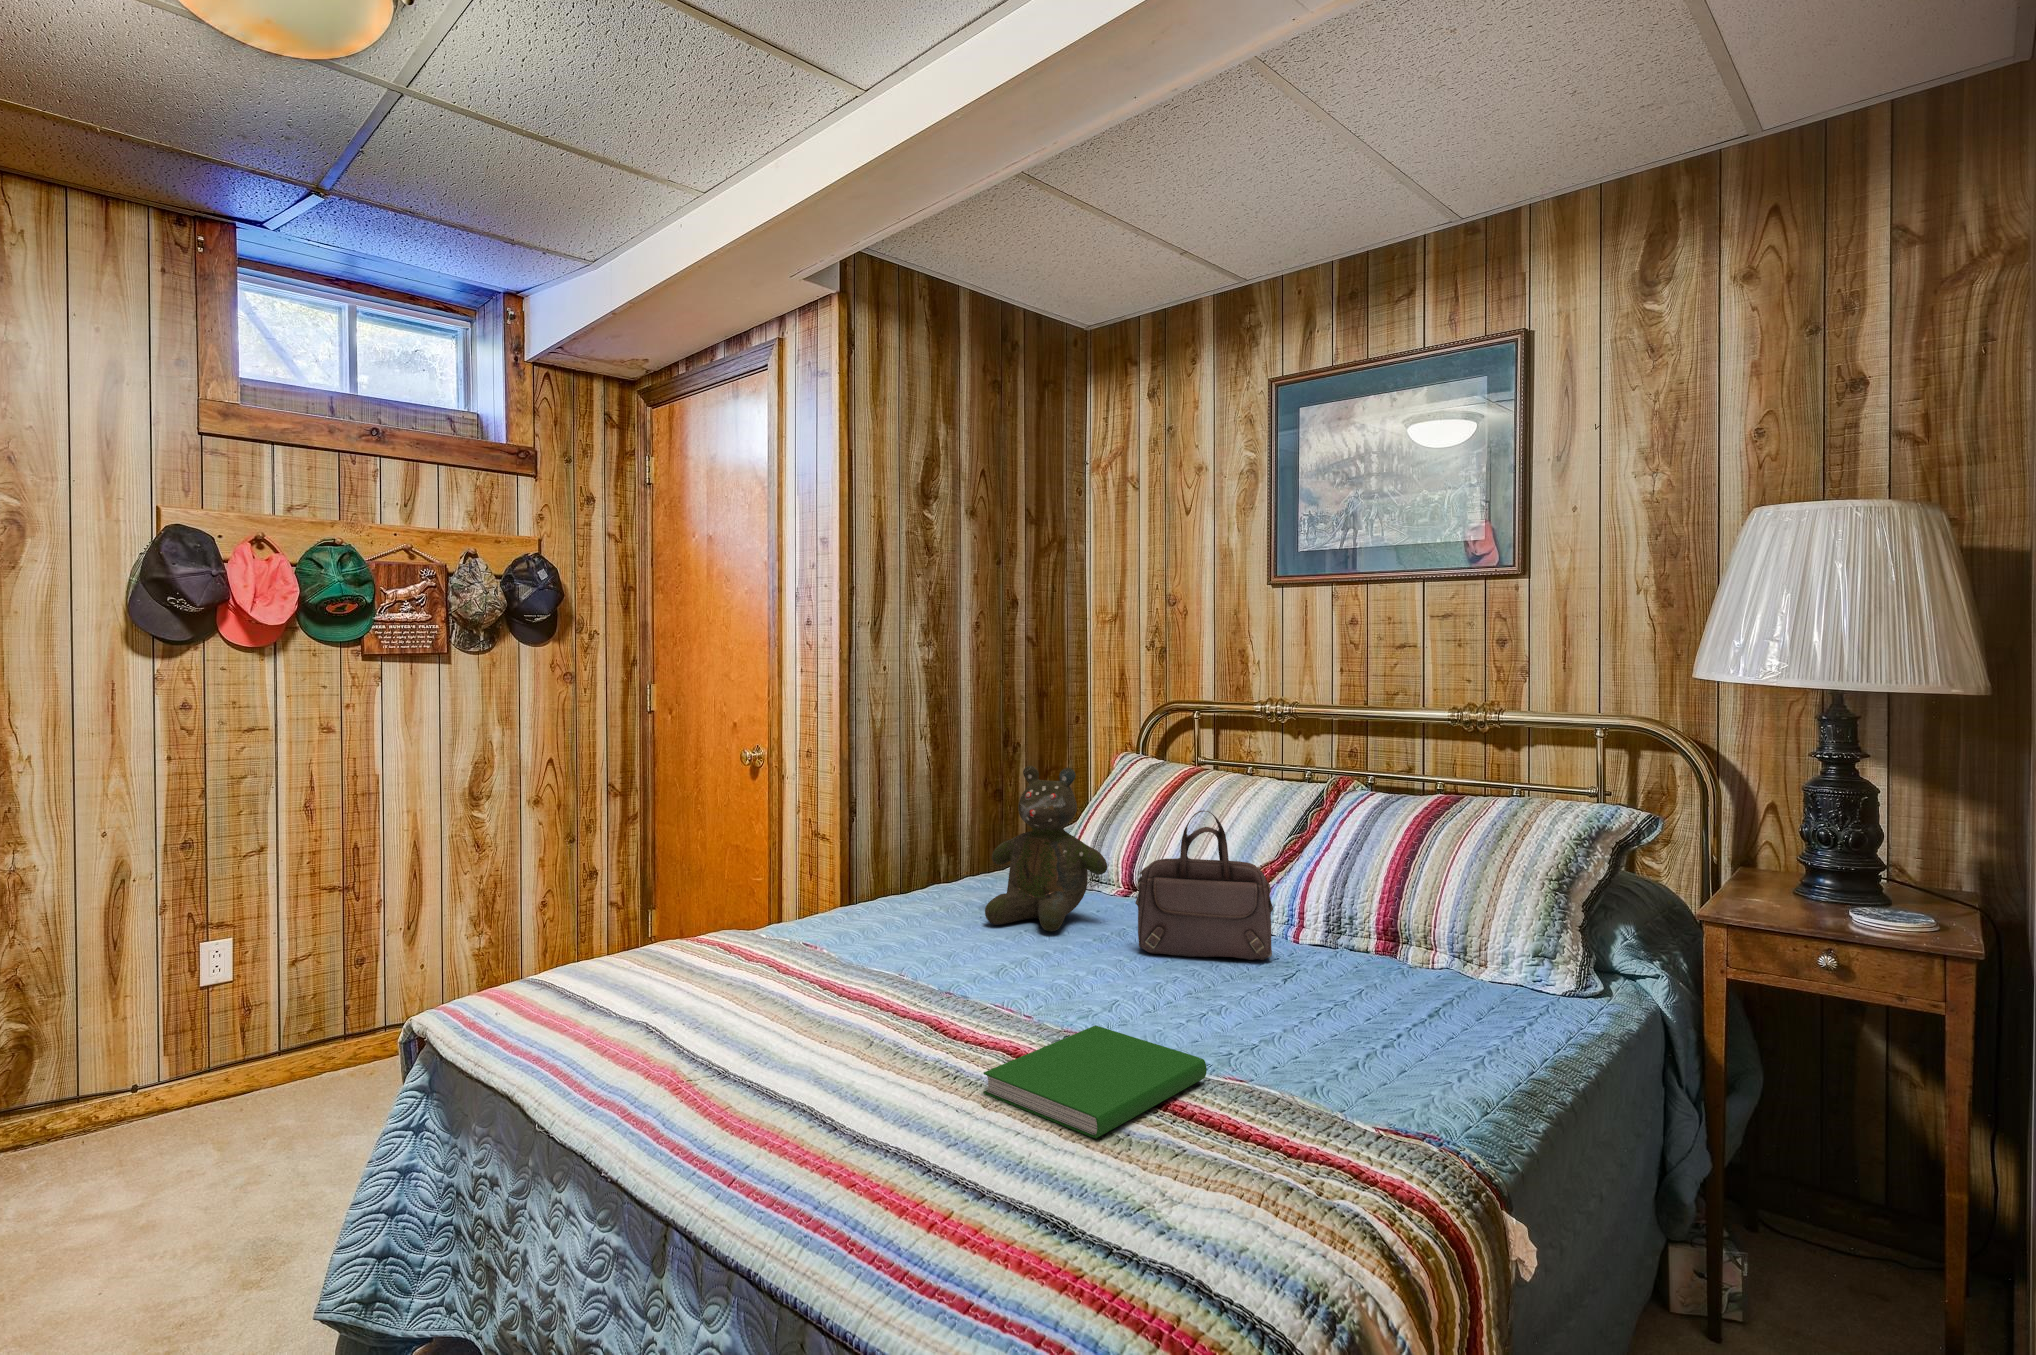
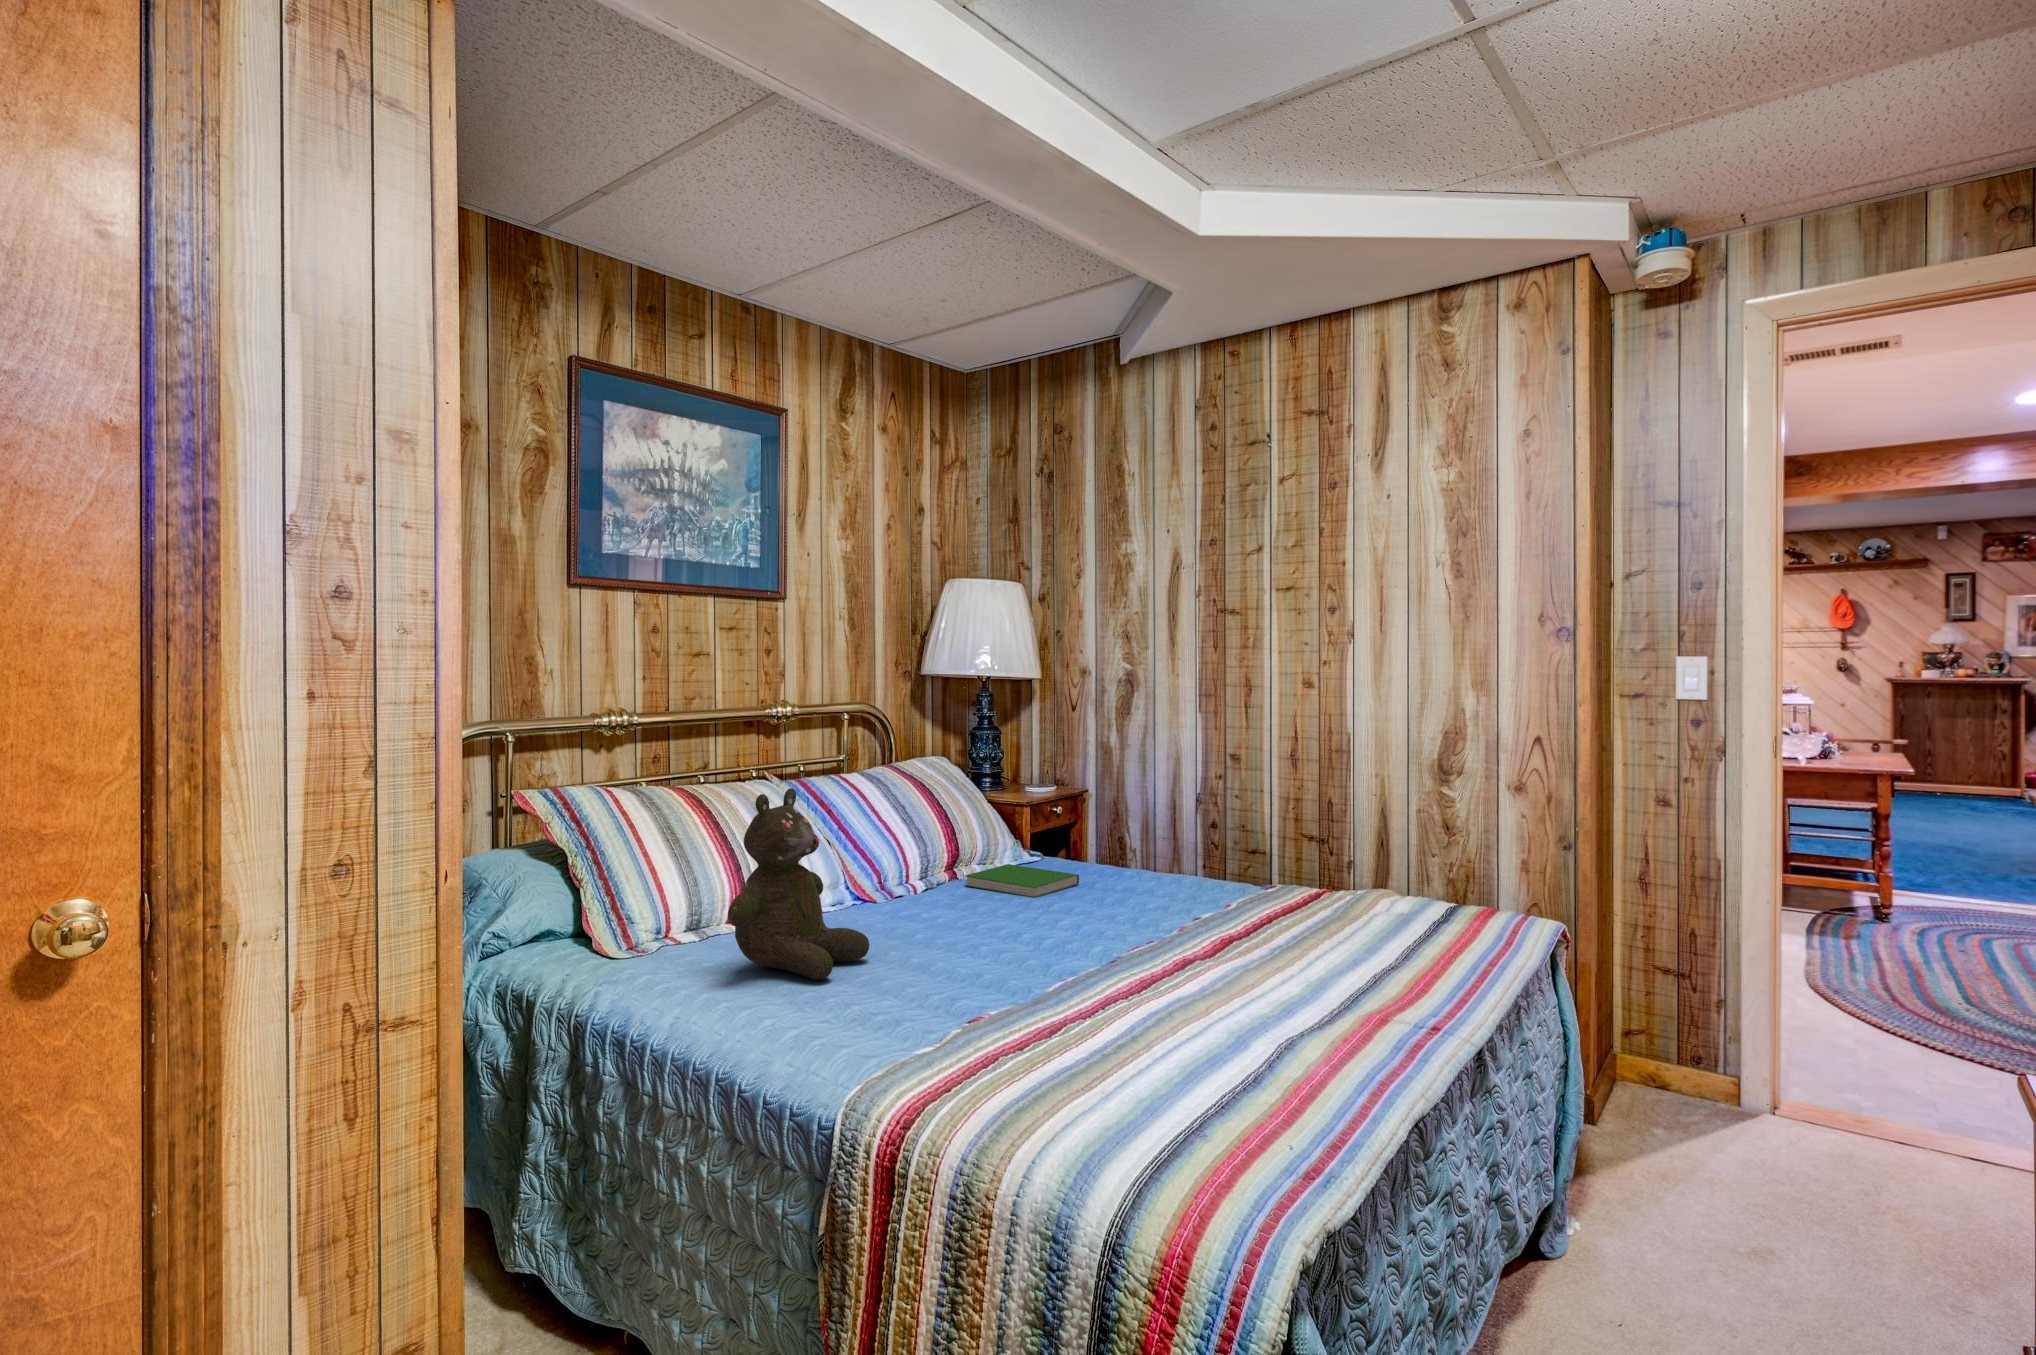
handbag: present [1135,810,1273,960] -> none [900,796,955,935]
hardcover book: present [983,1025,1207,1138] -> present [965,864,1079,898]

